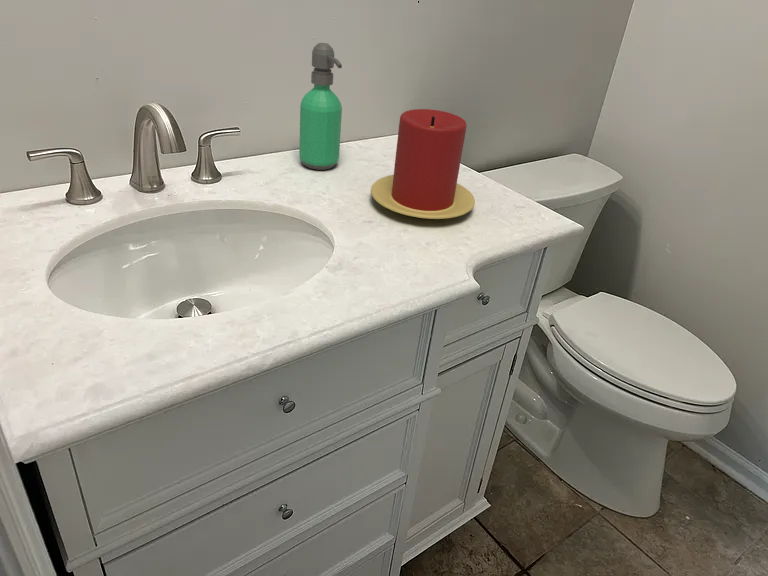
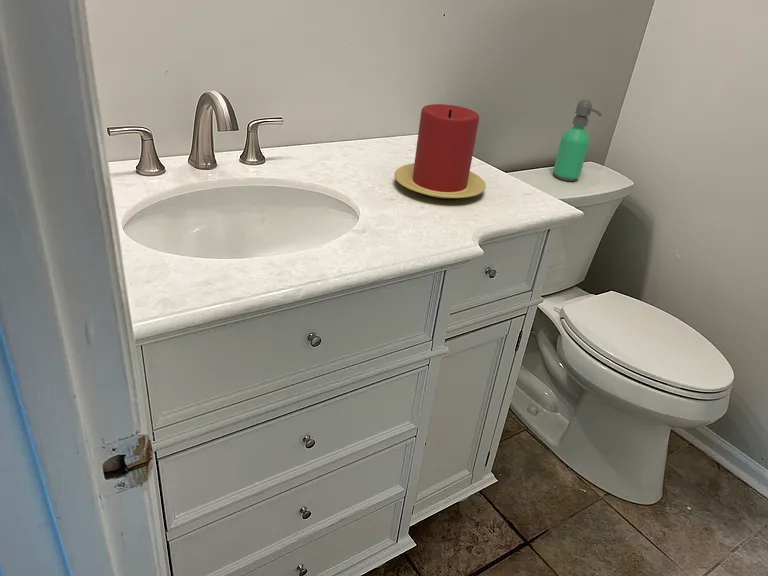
soap dispenser: present [299,43,342,170] -> present [553,99,601,181]

